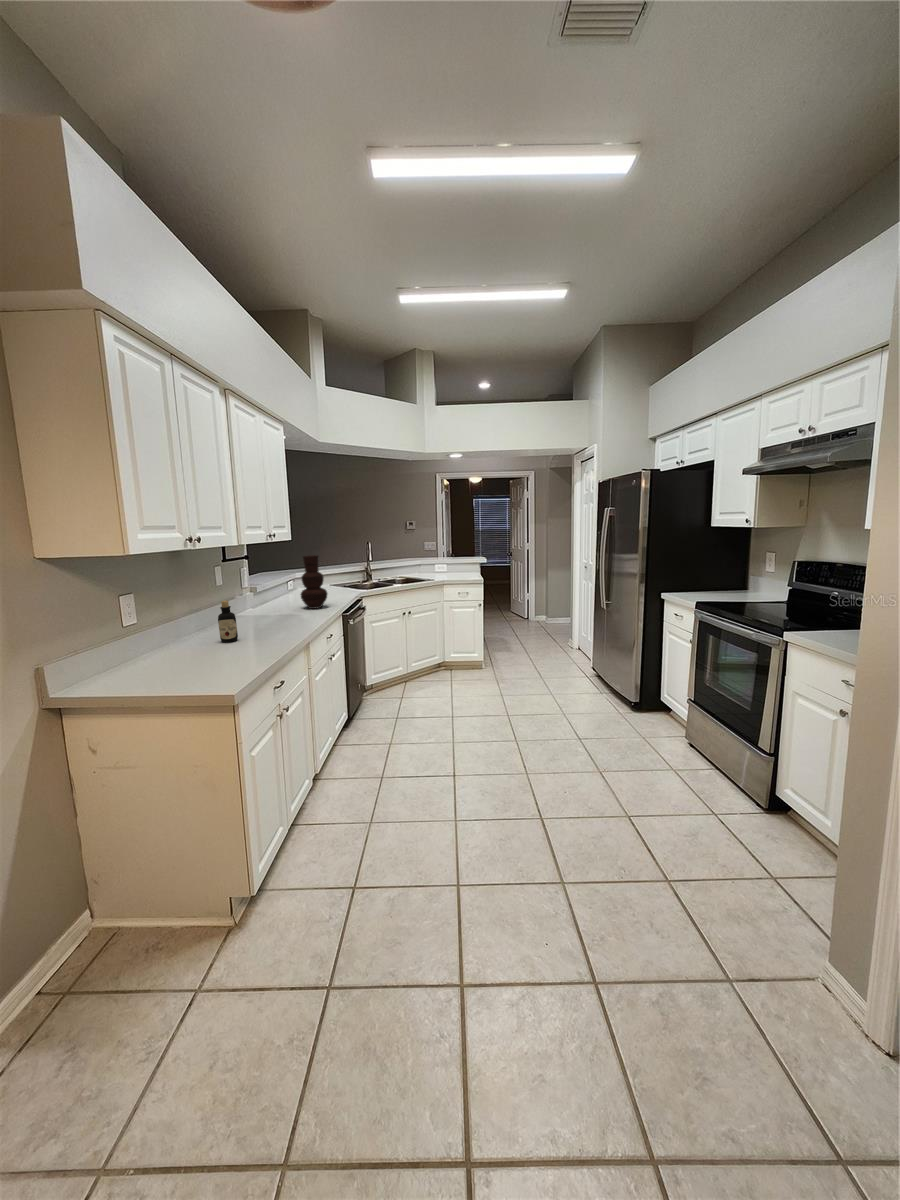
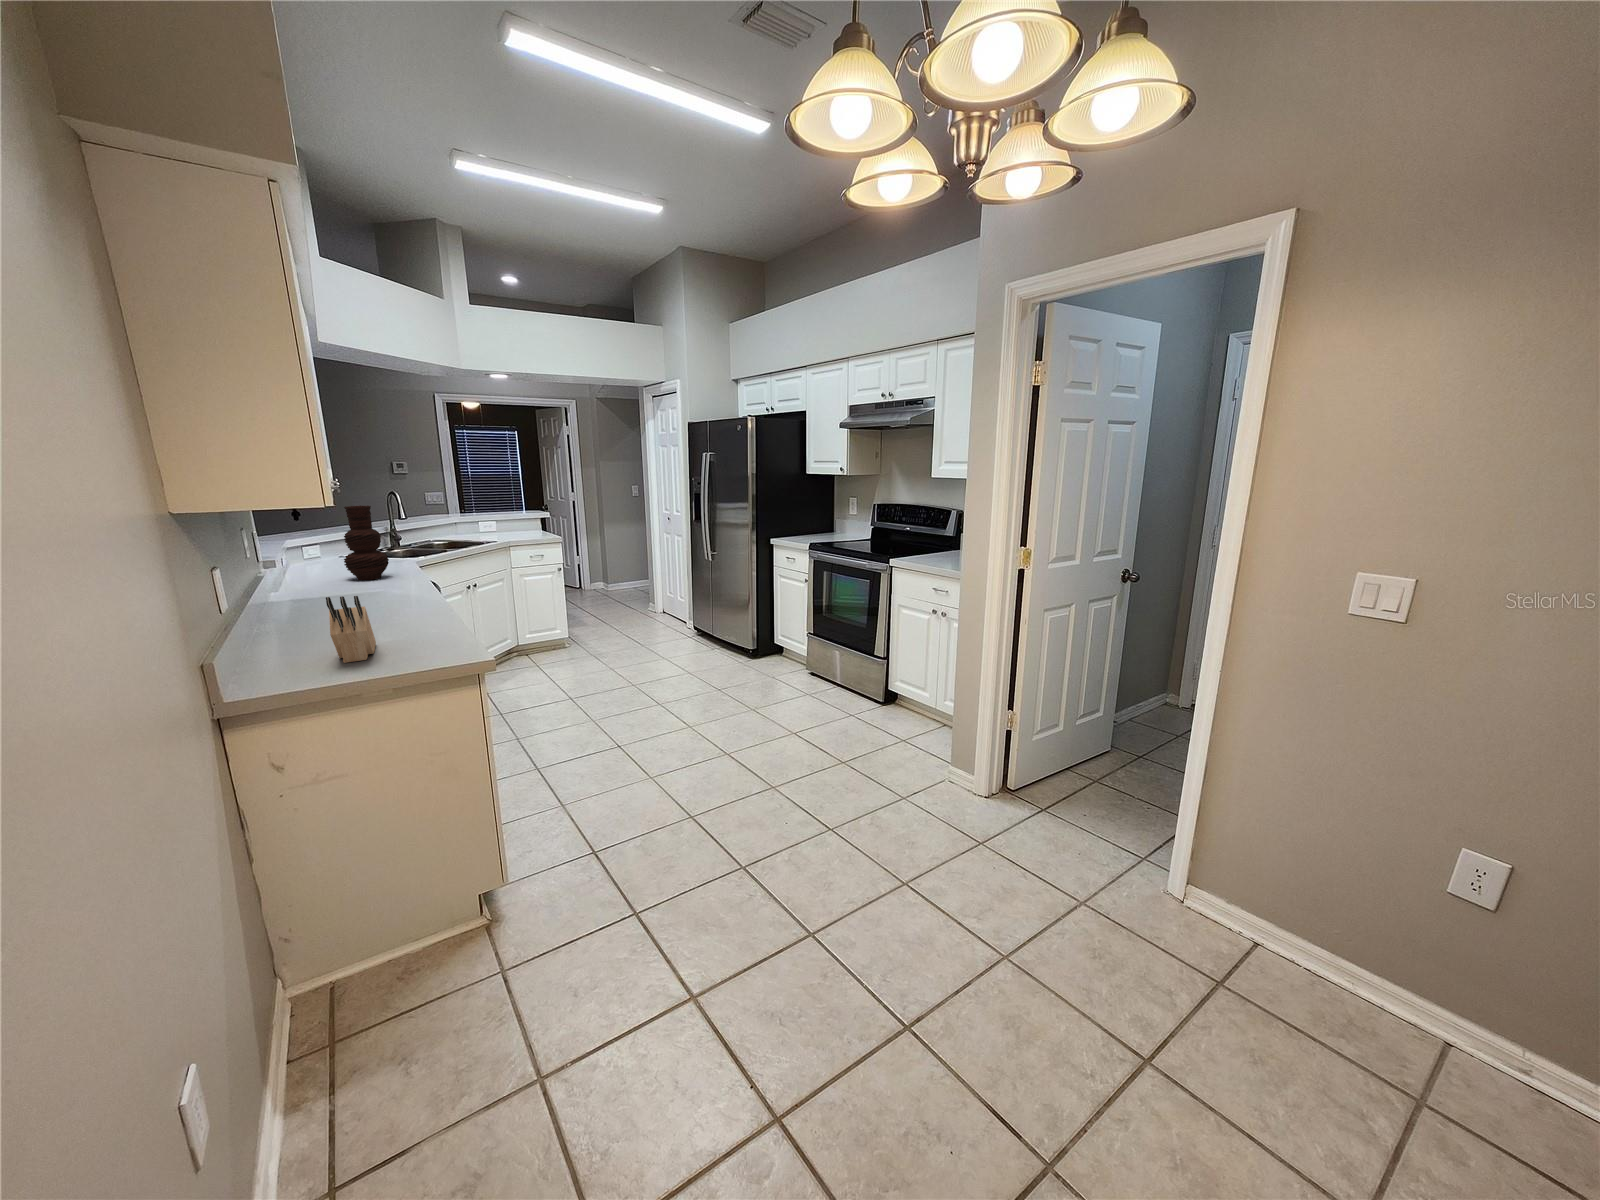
bottle: present [218,600,238,642] -> none [295,565,328,623]
knife block: none [157,634,219,684] -> present [326,596,376,663]

